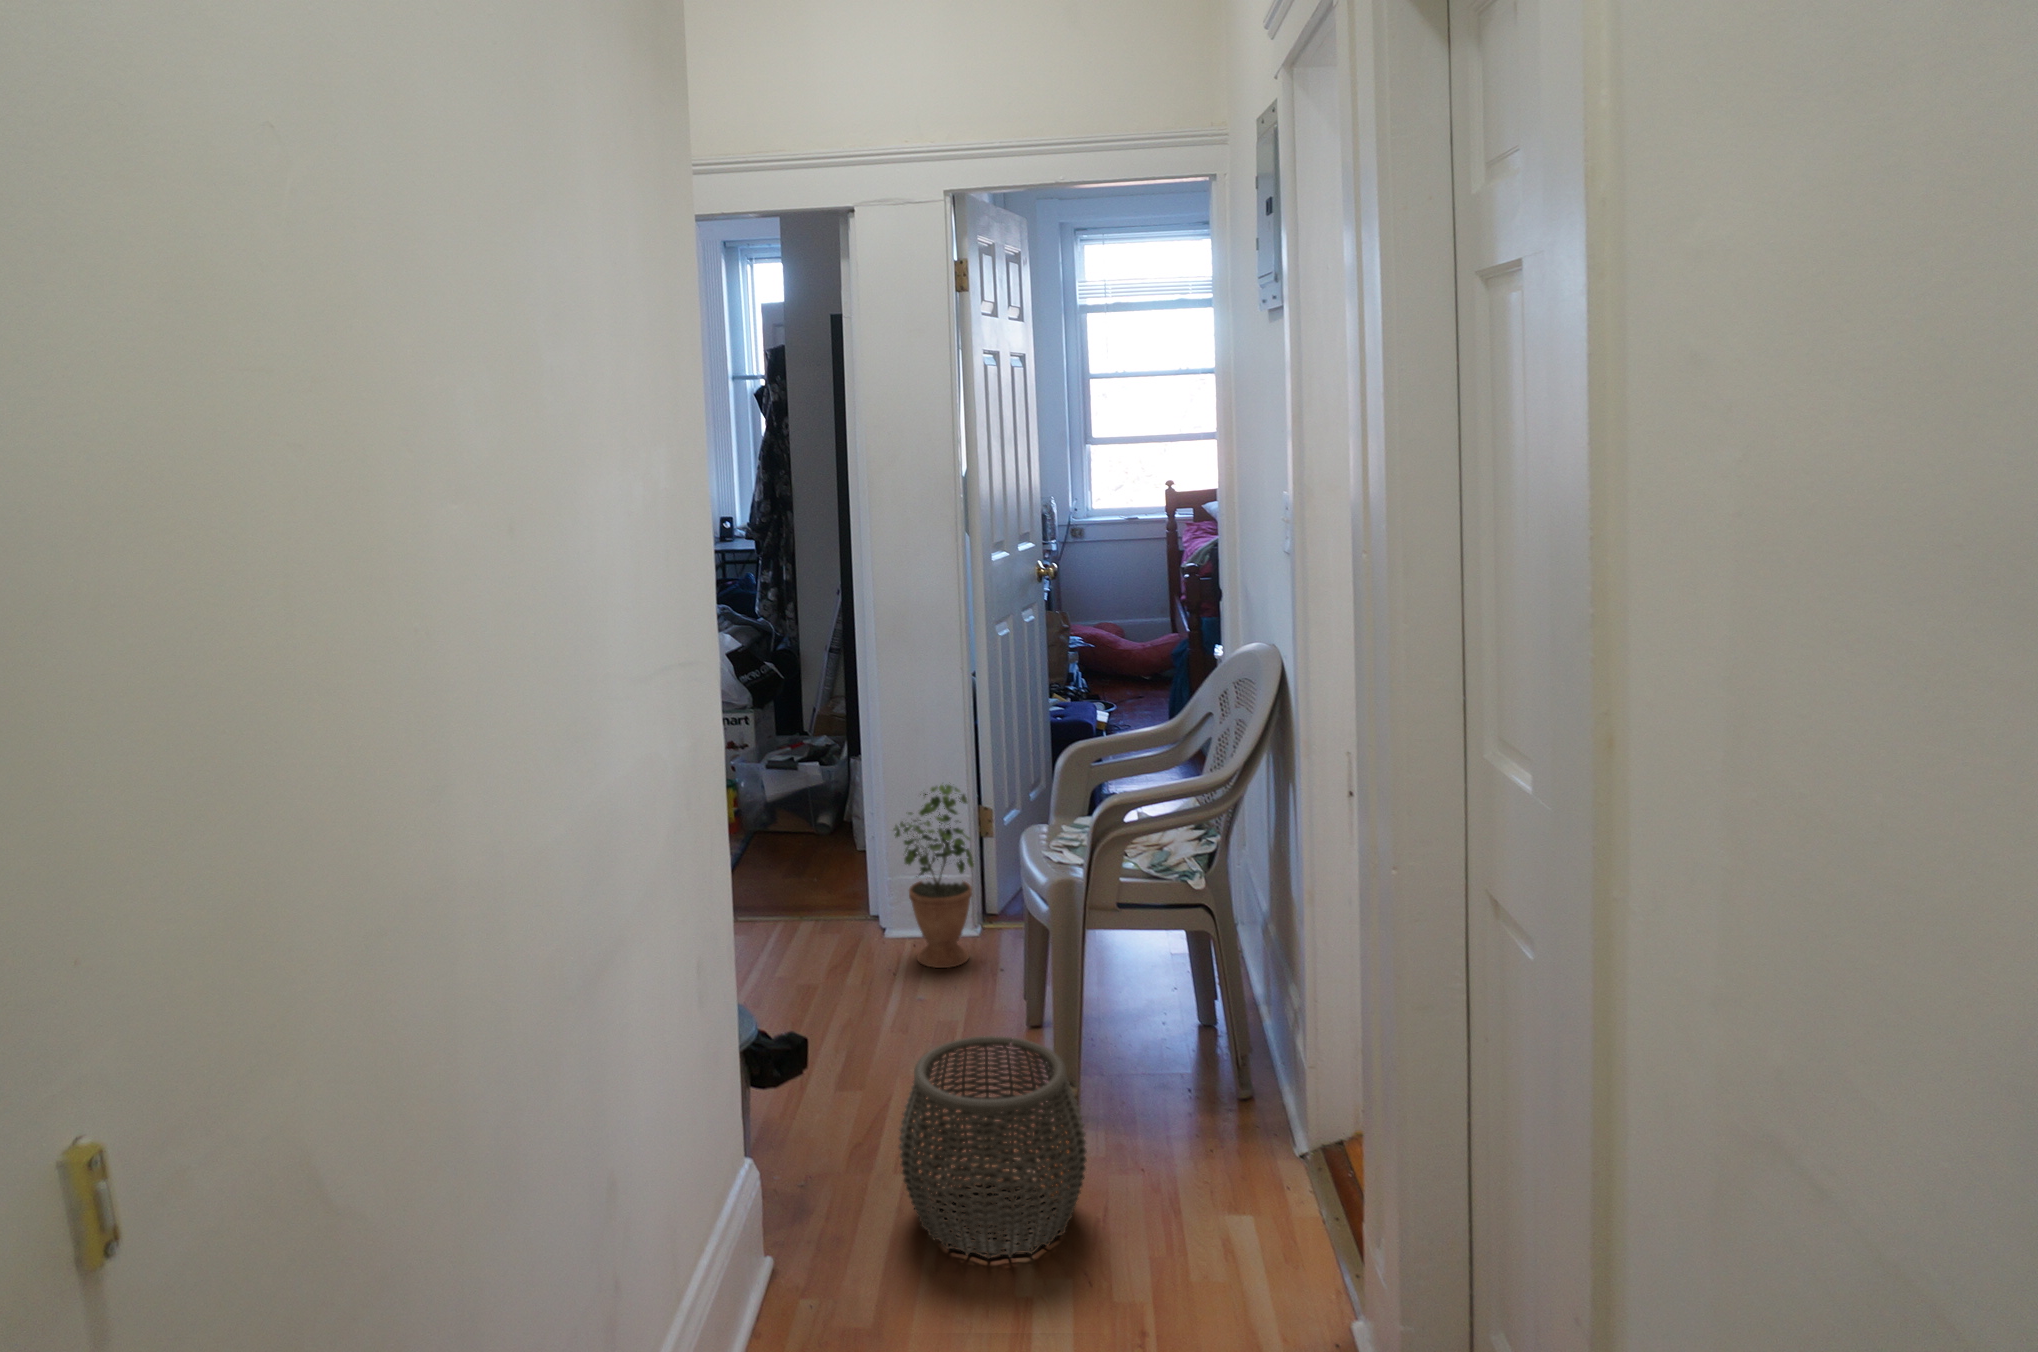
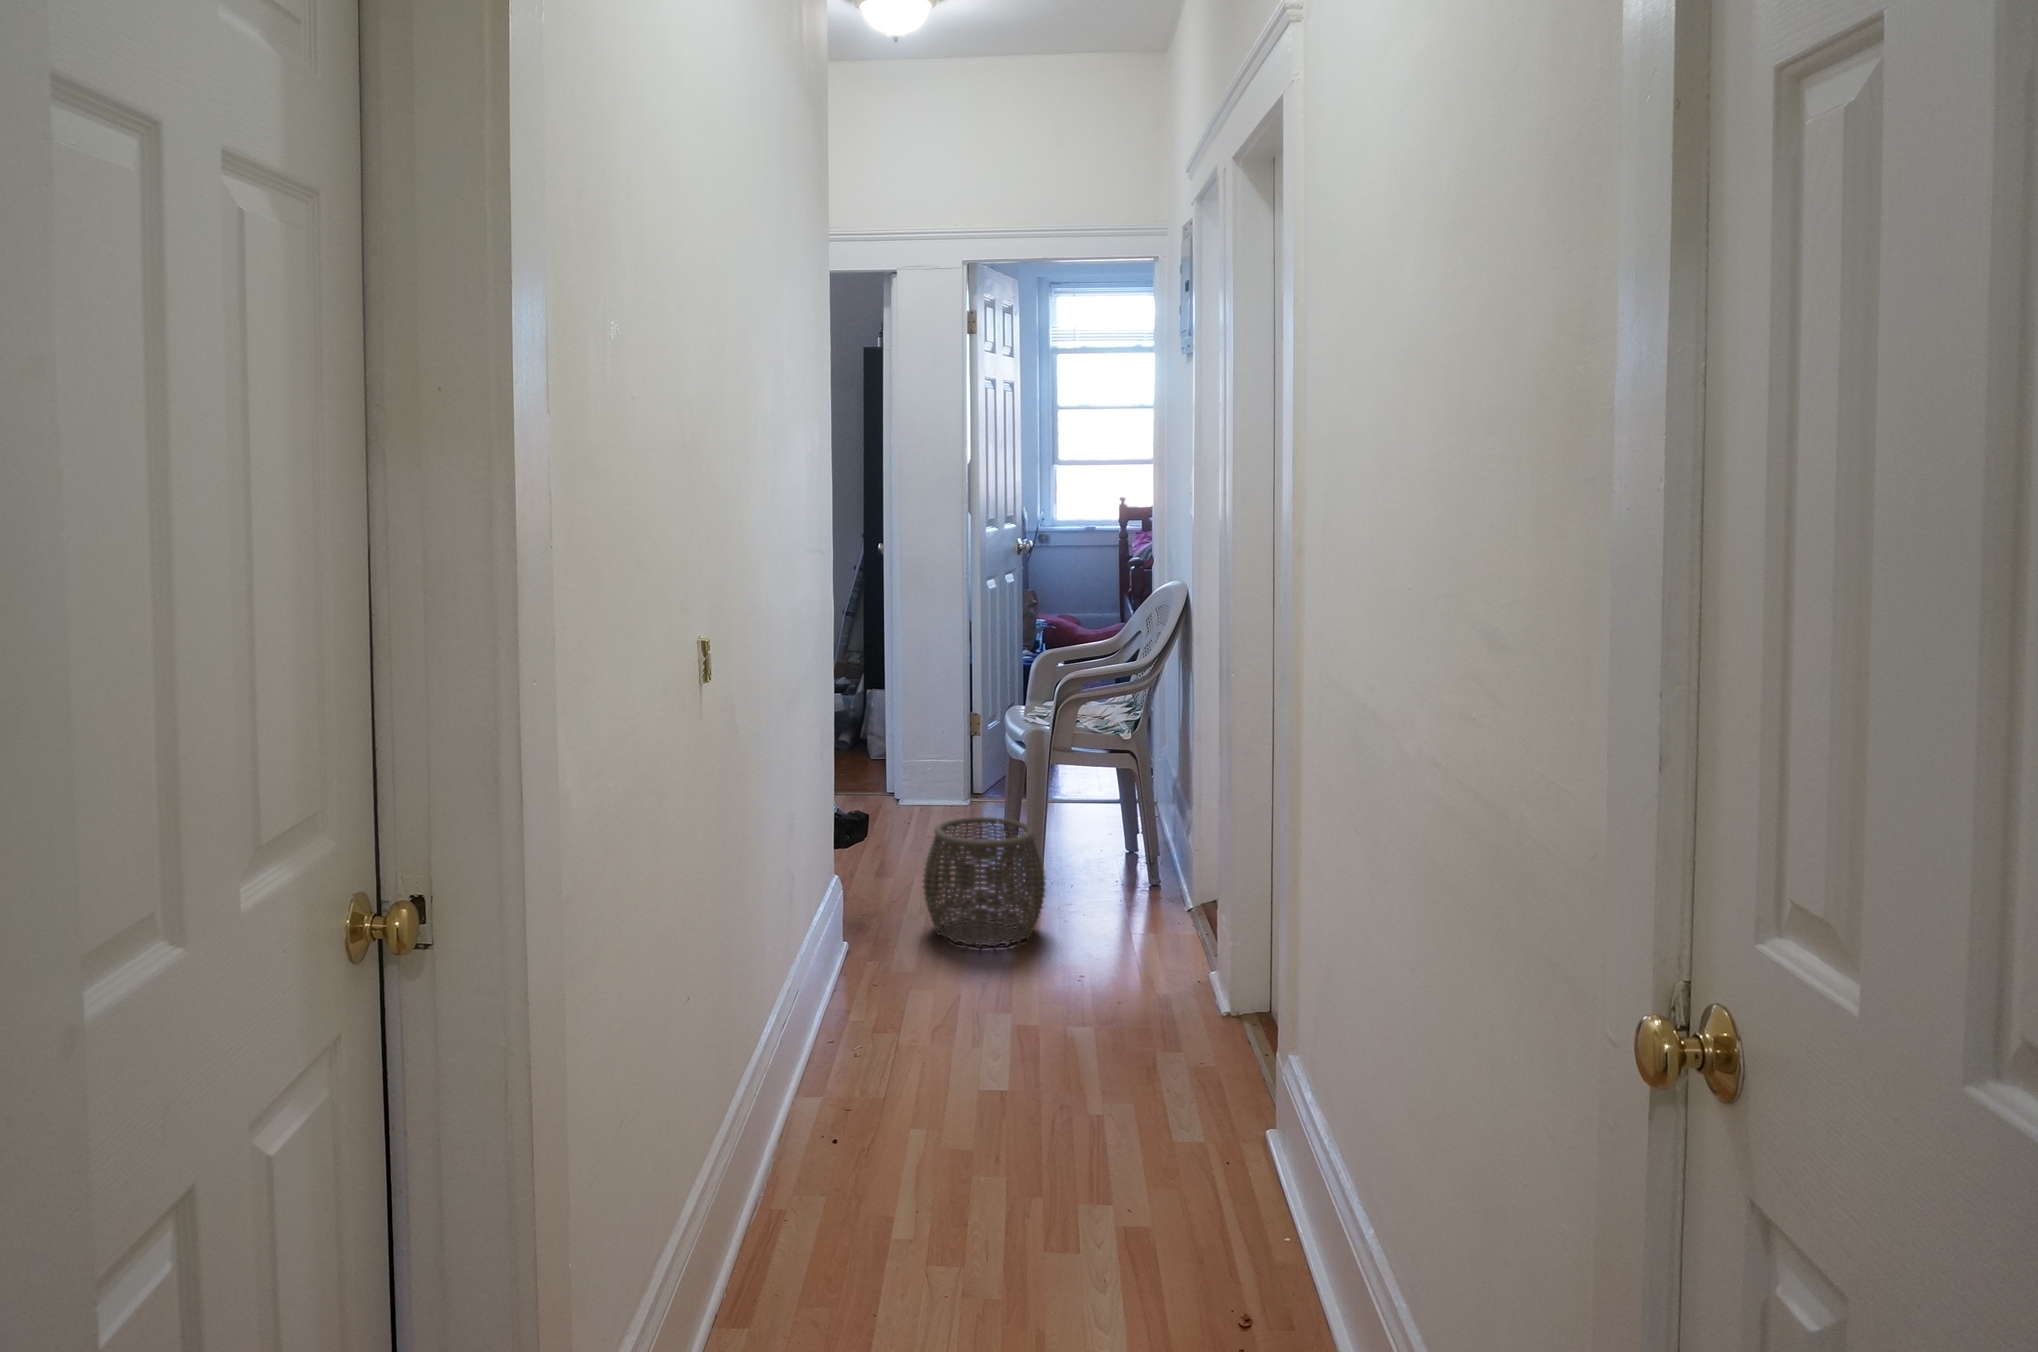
potted plant: present [893,785,974,968] -> none [908,683,967,823]

